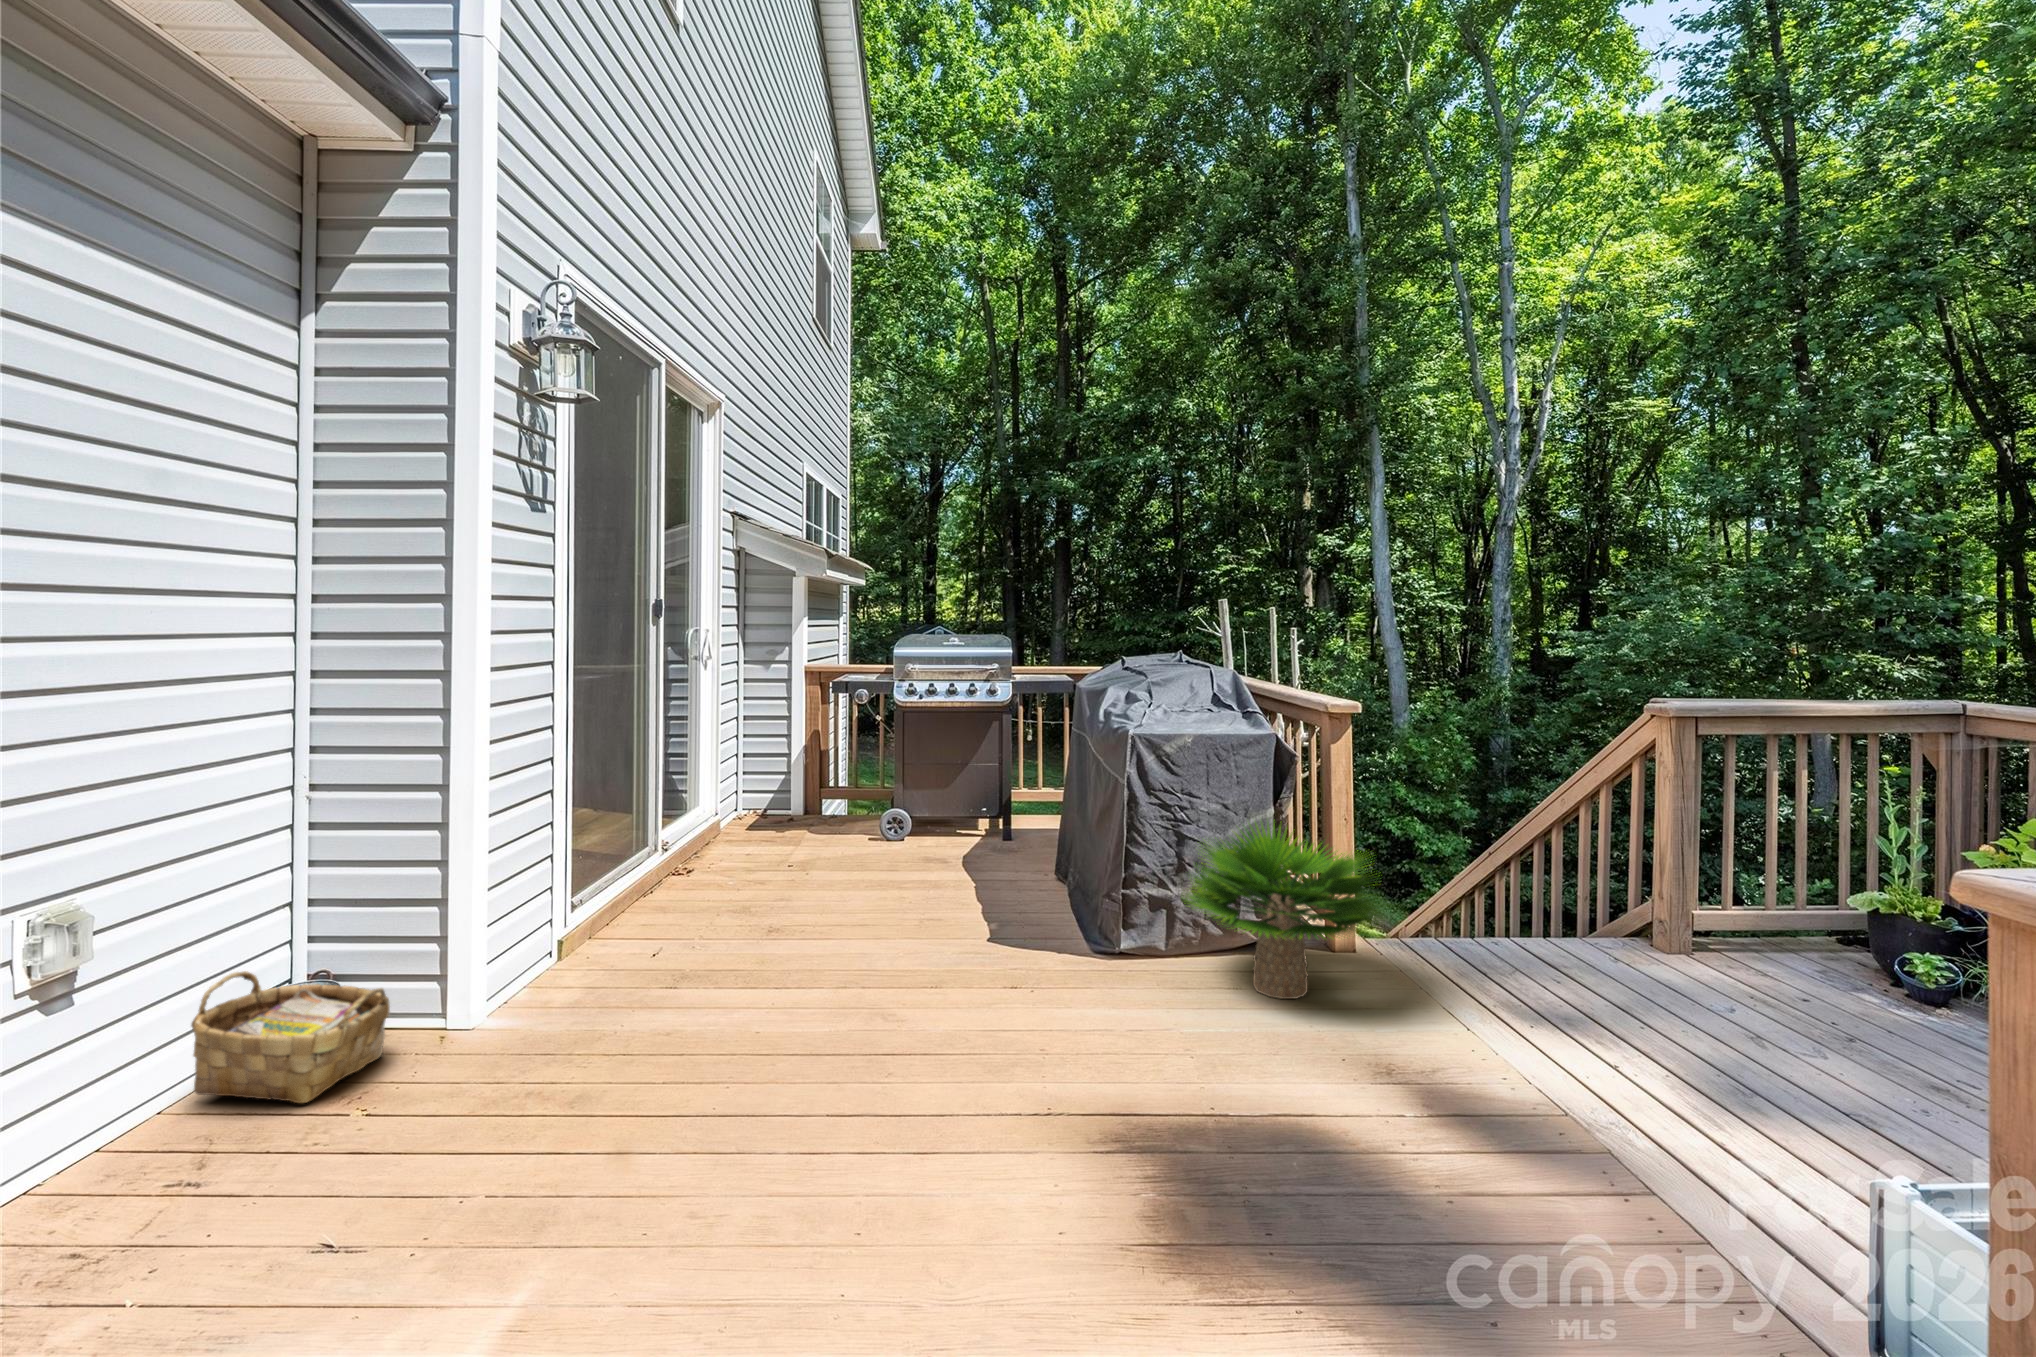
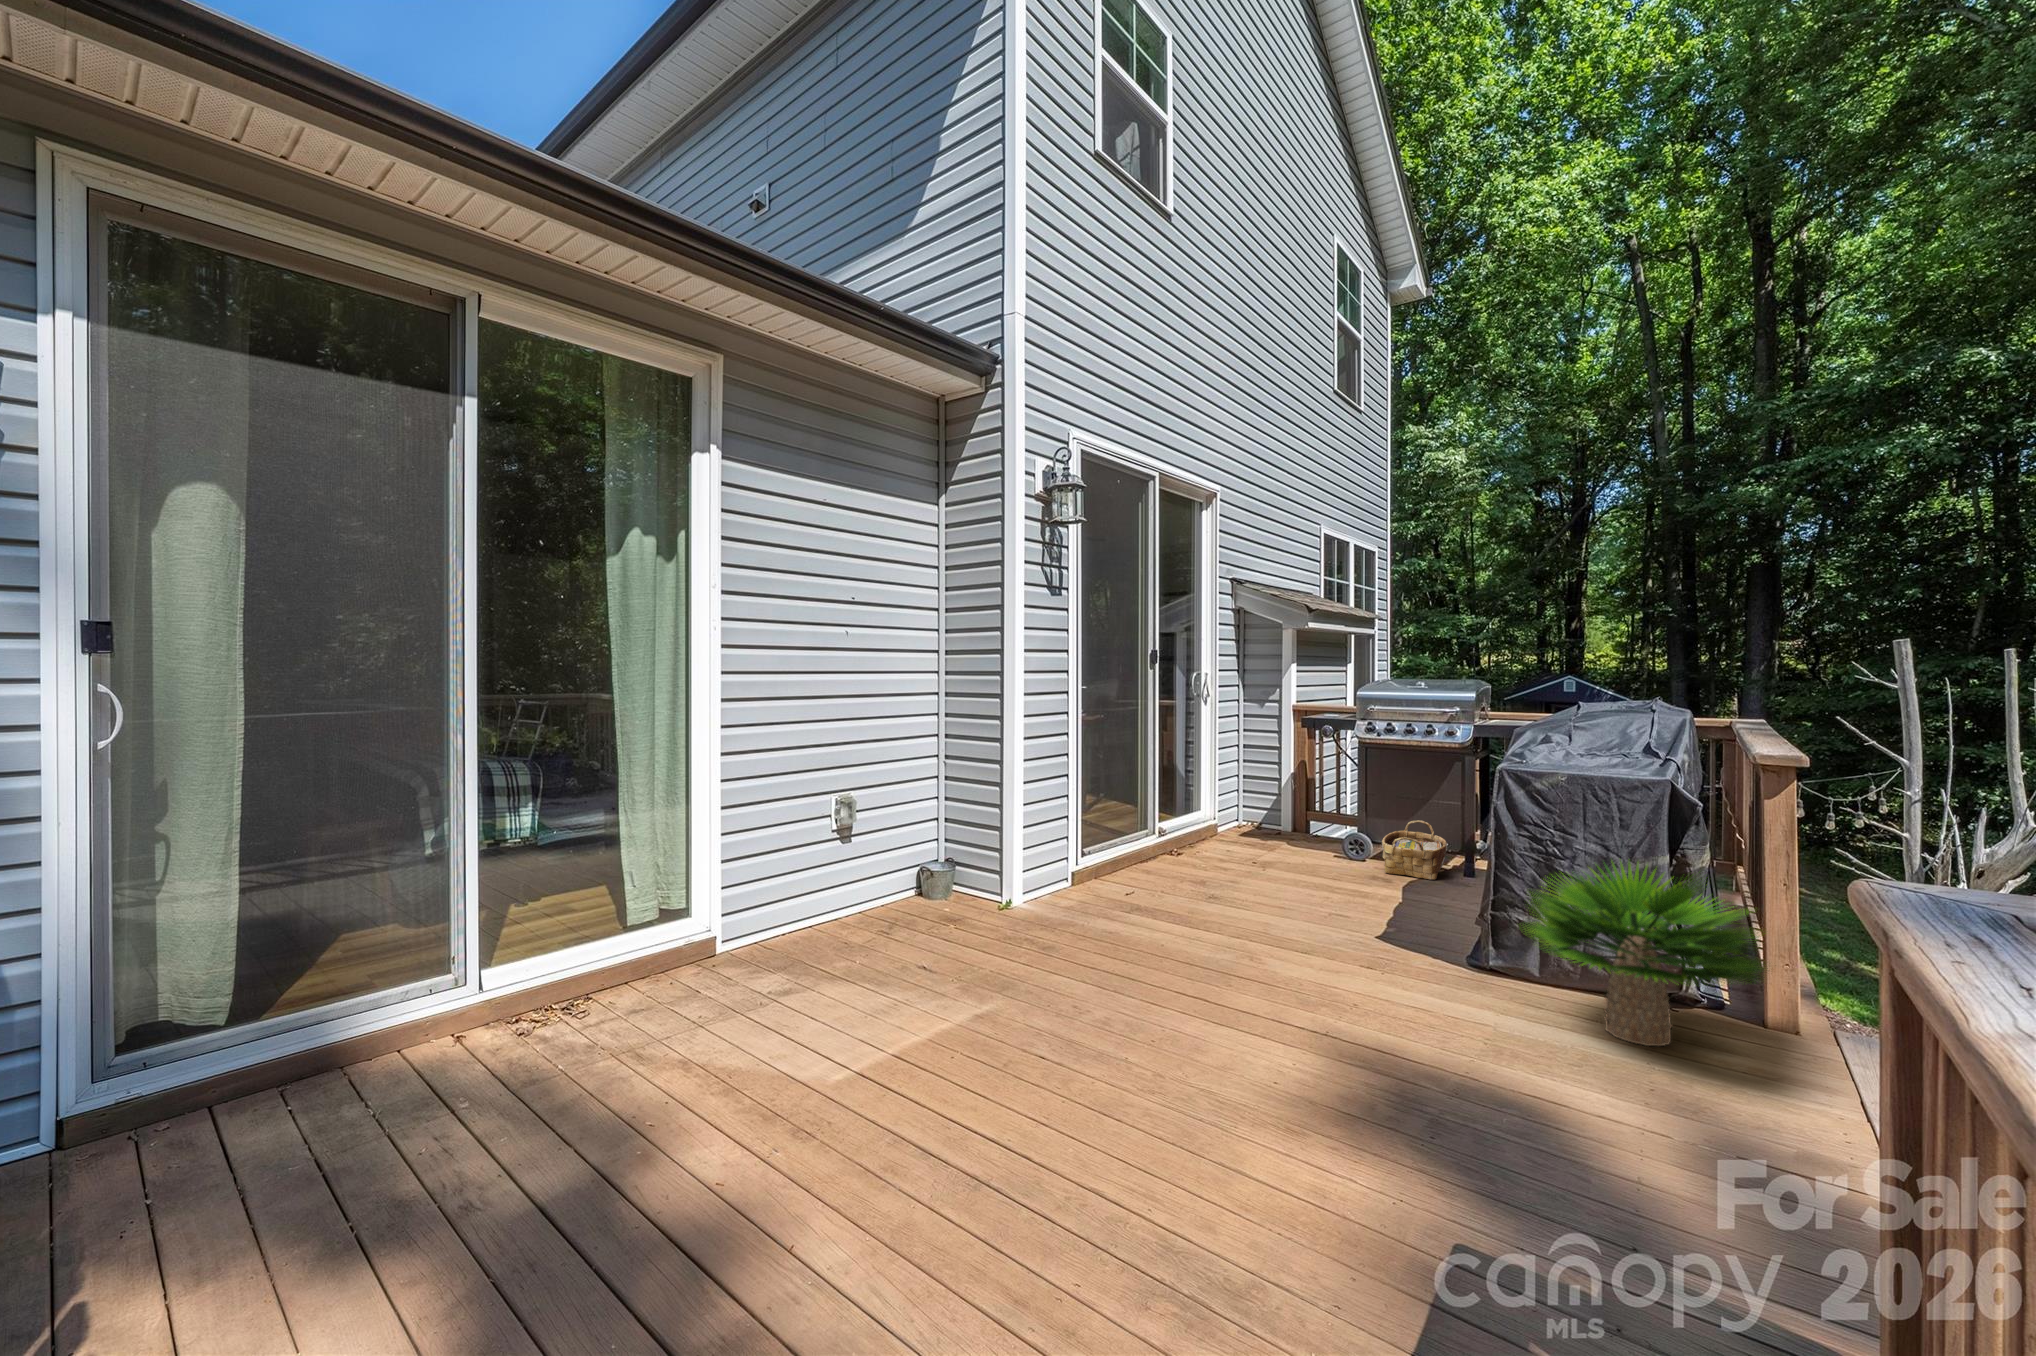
woven basket: present [191,971,390,1103] -> present [1382,820,1447,880]

